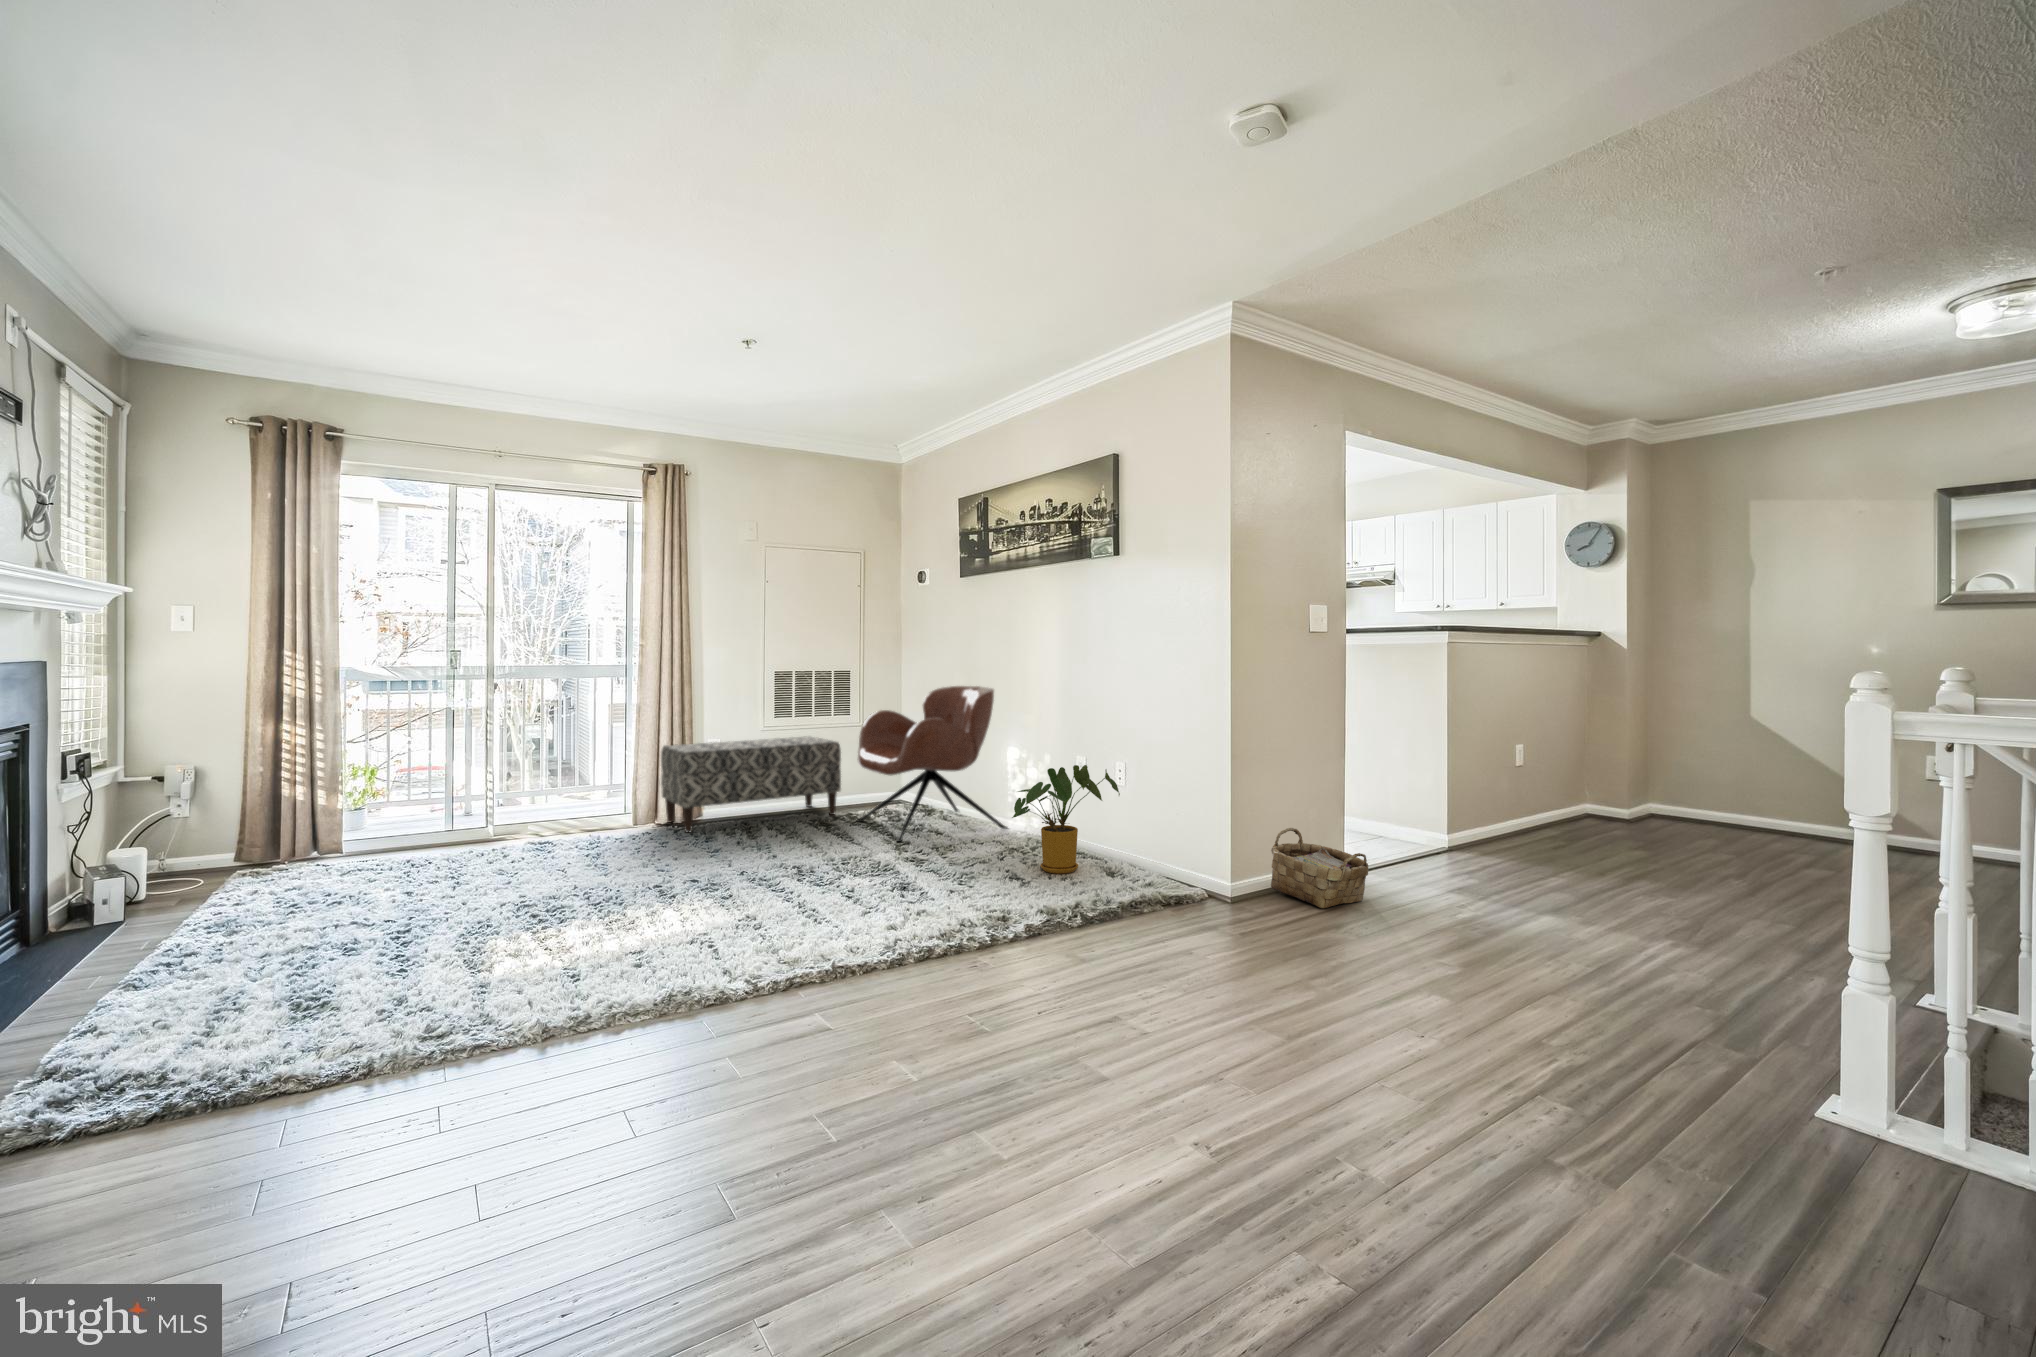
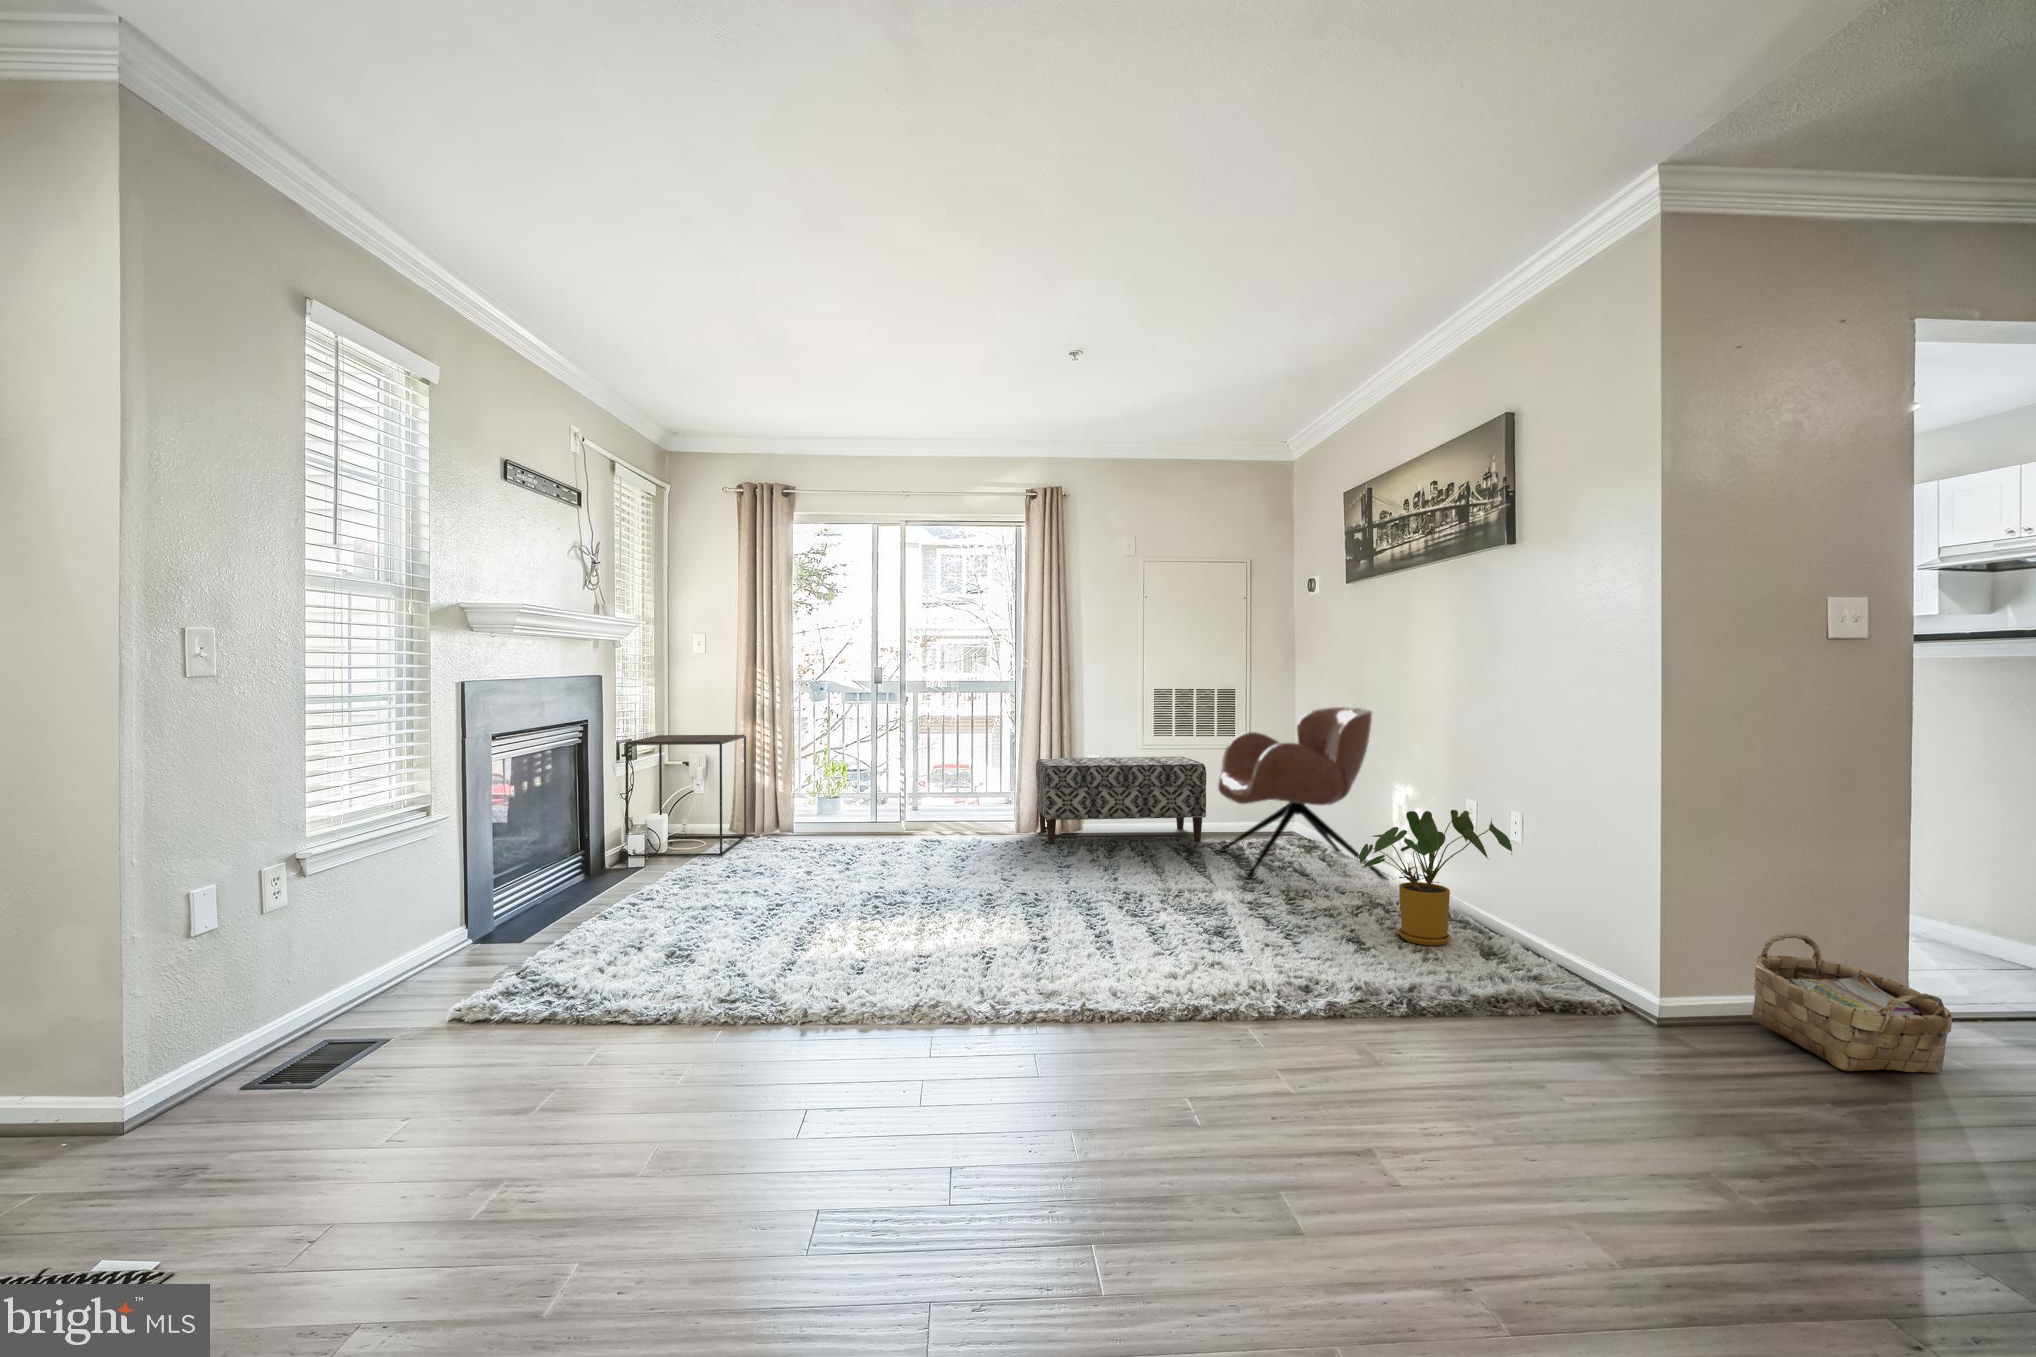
side table: none [73,736,271,913] -> present [625,735,746,857]

